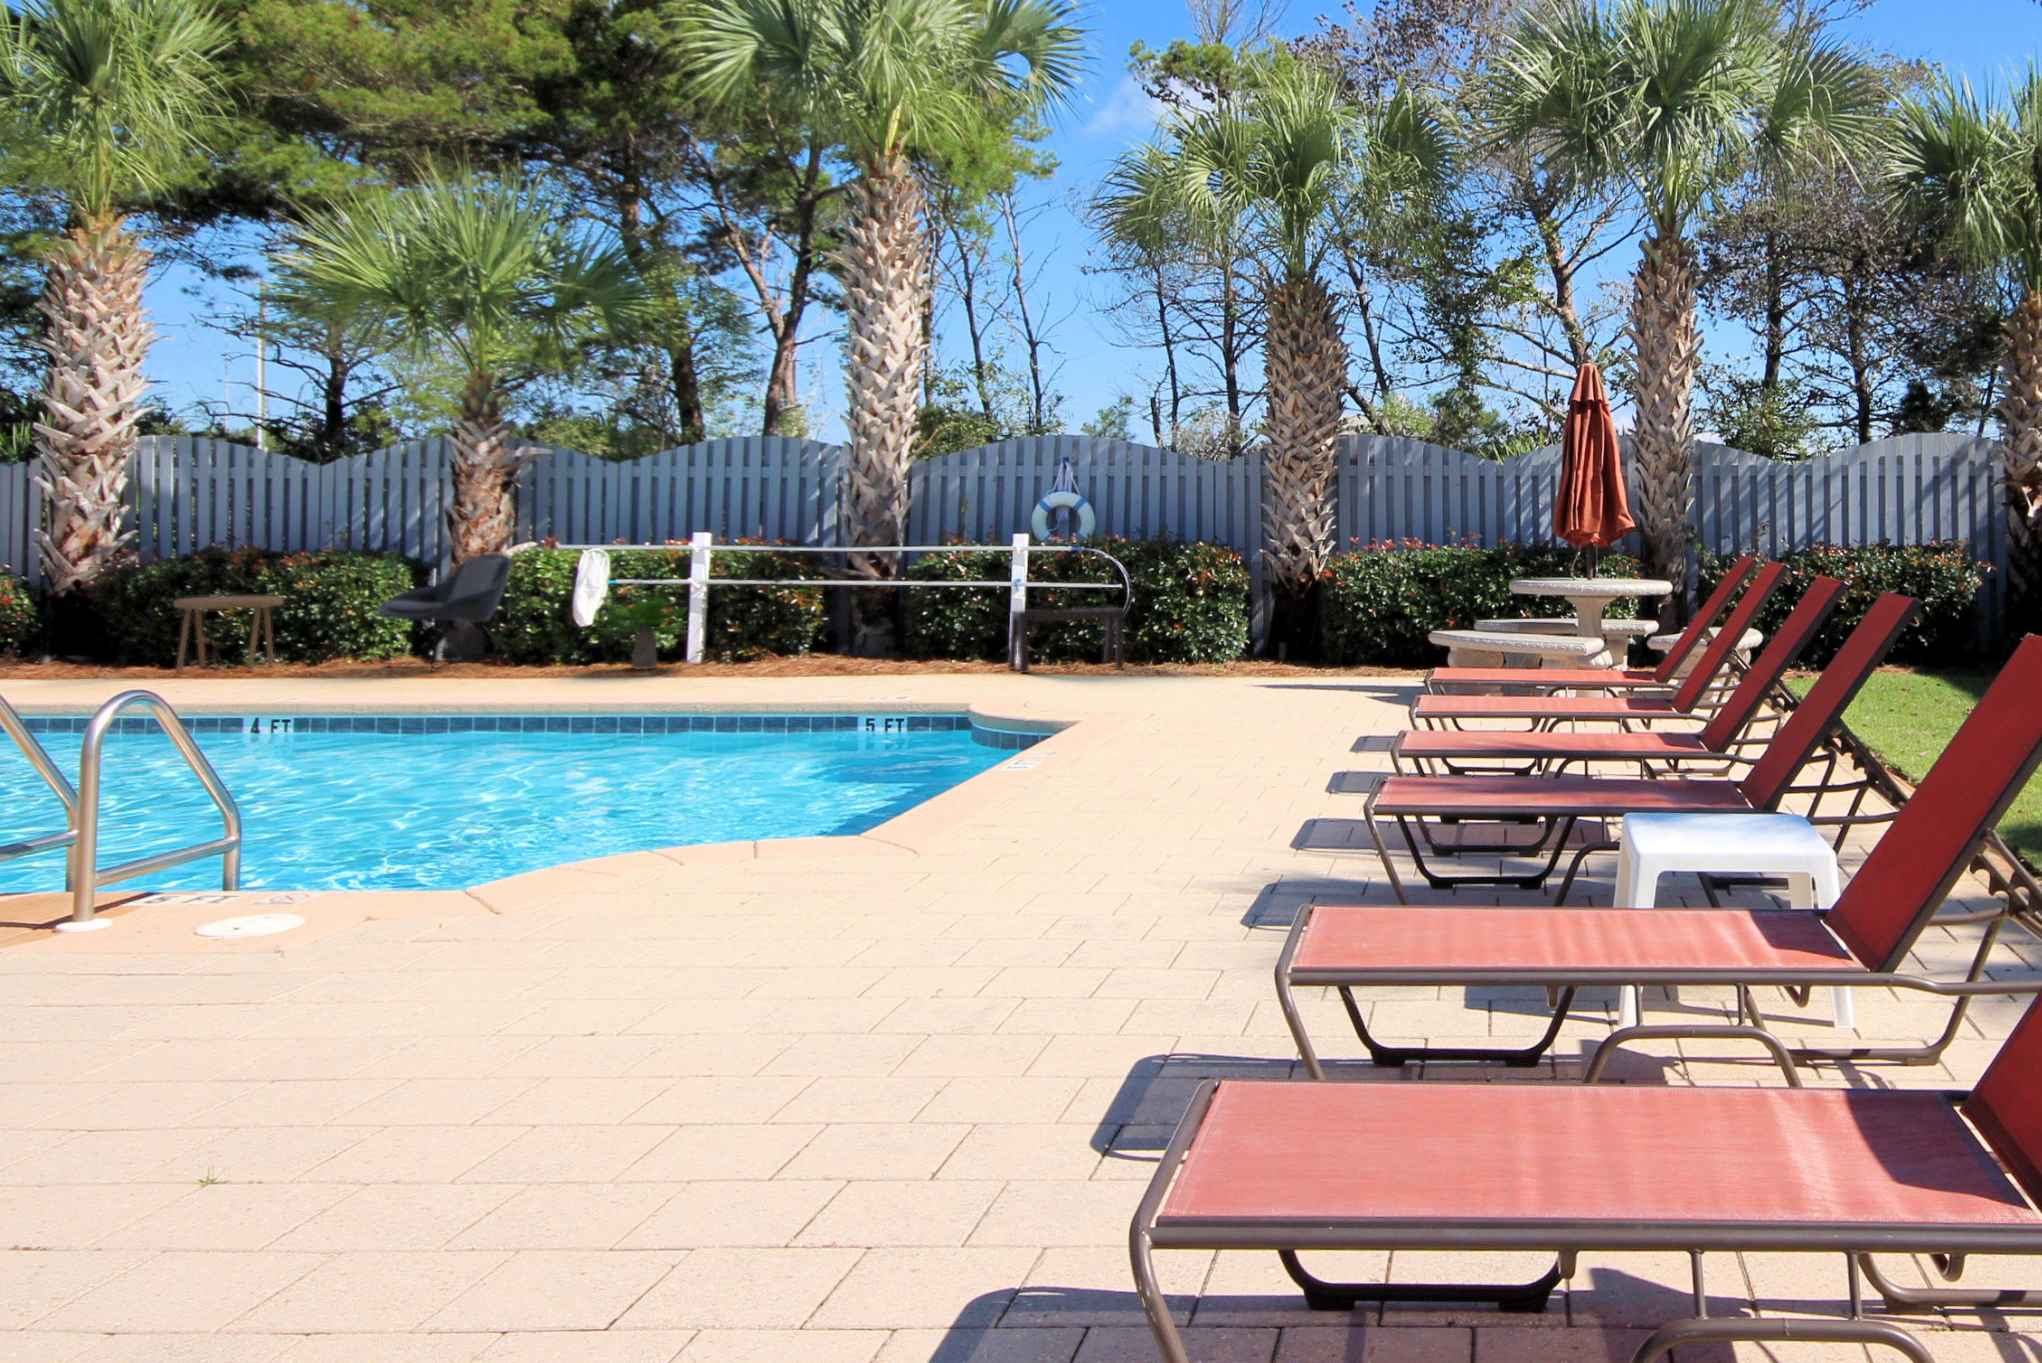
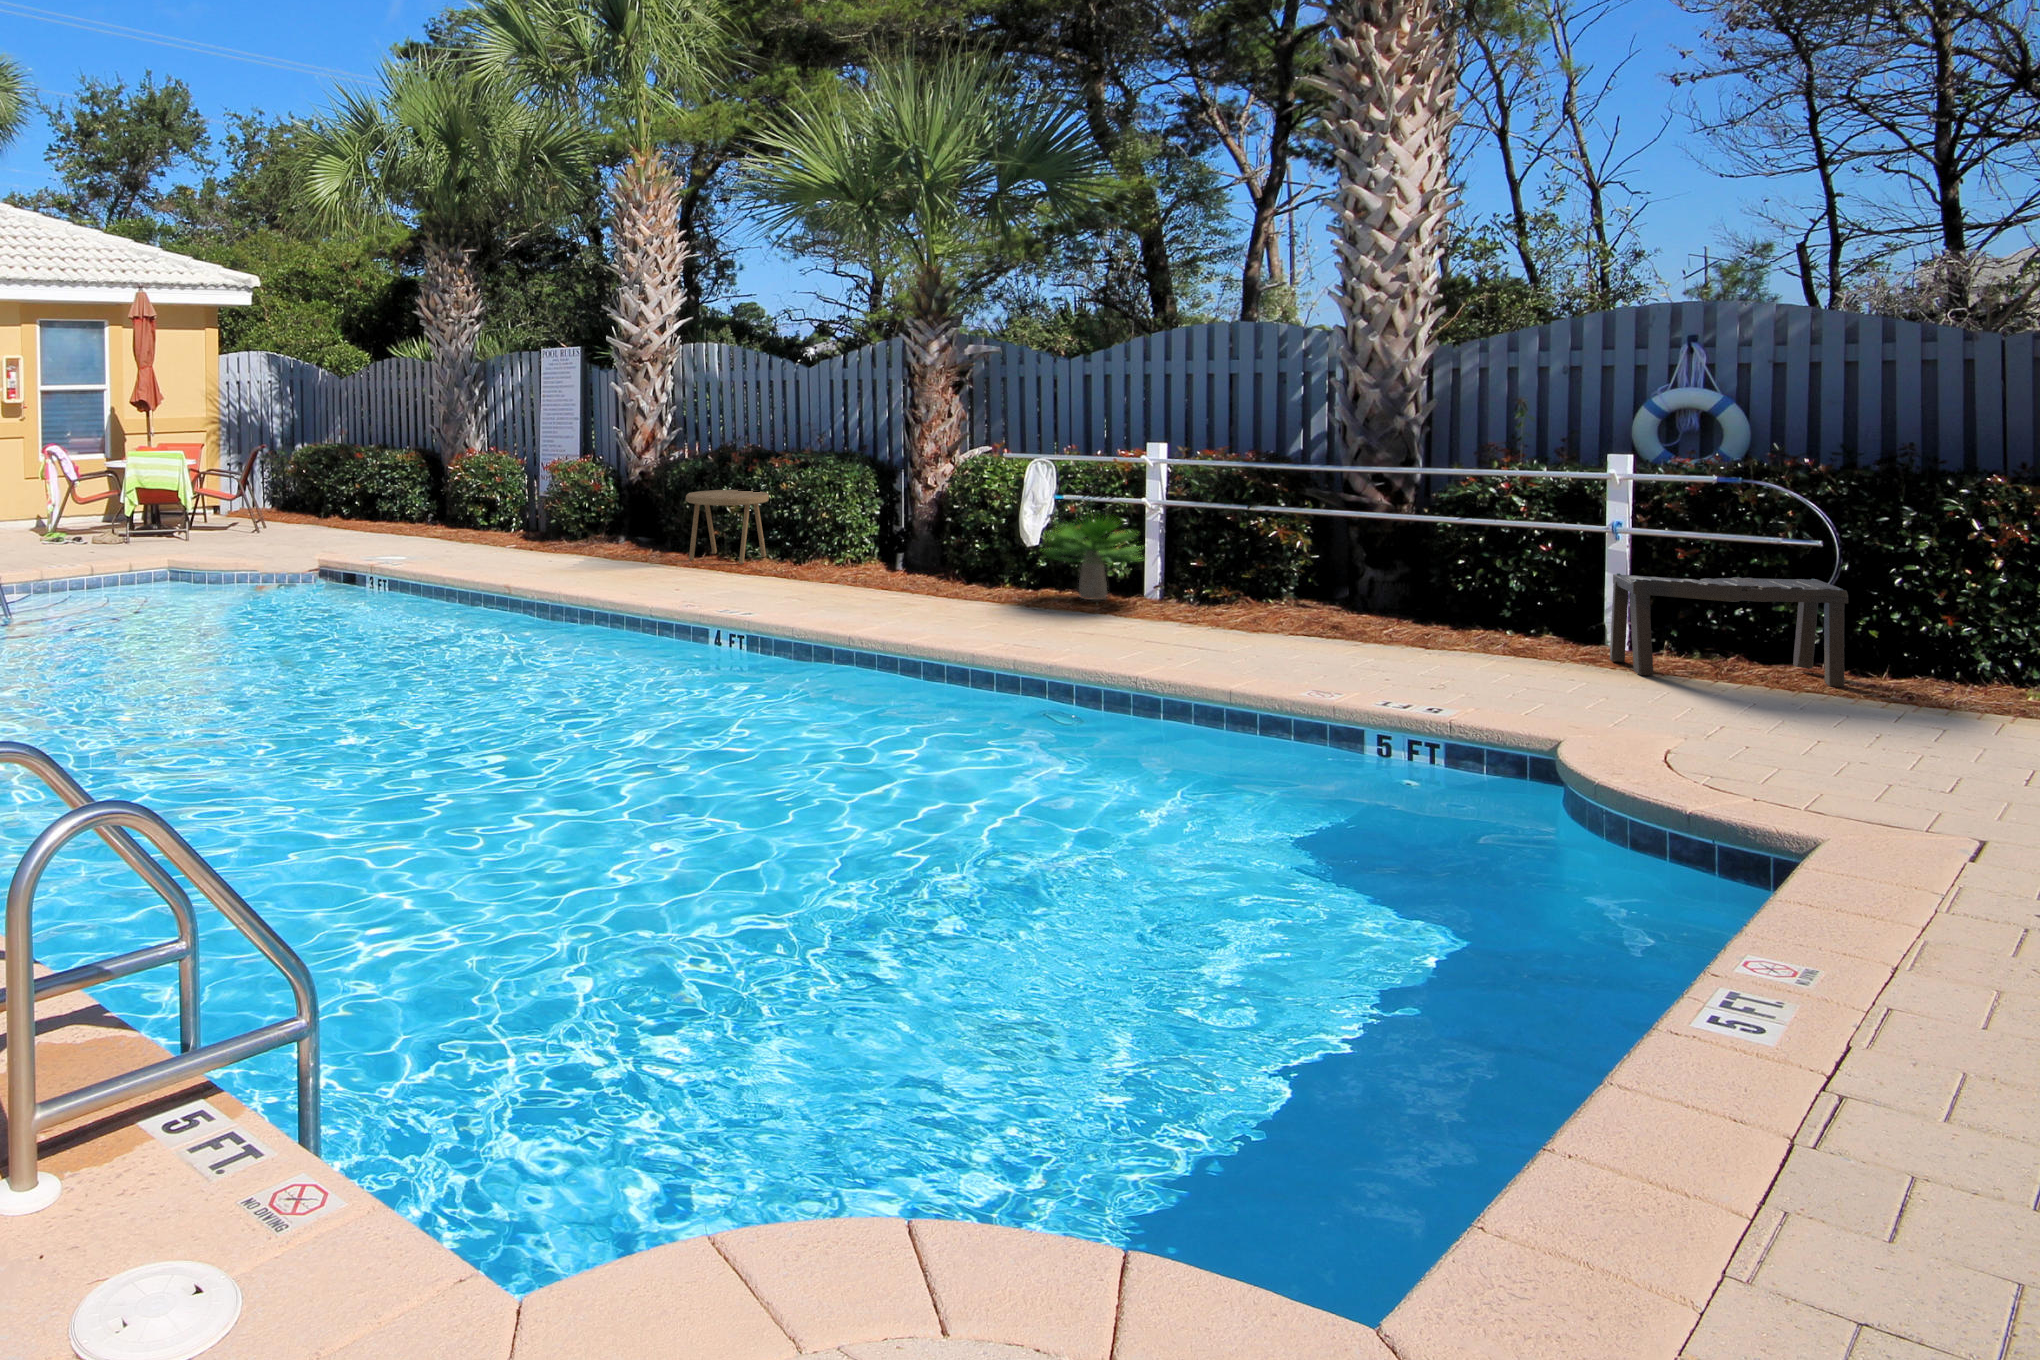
lounge chair: present [377,553,511,671] -> none [840,457,963,581]

